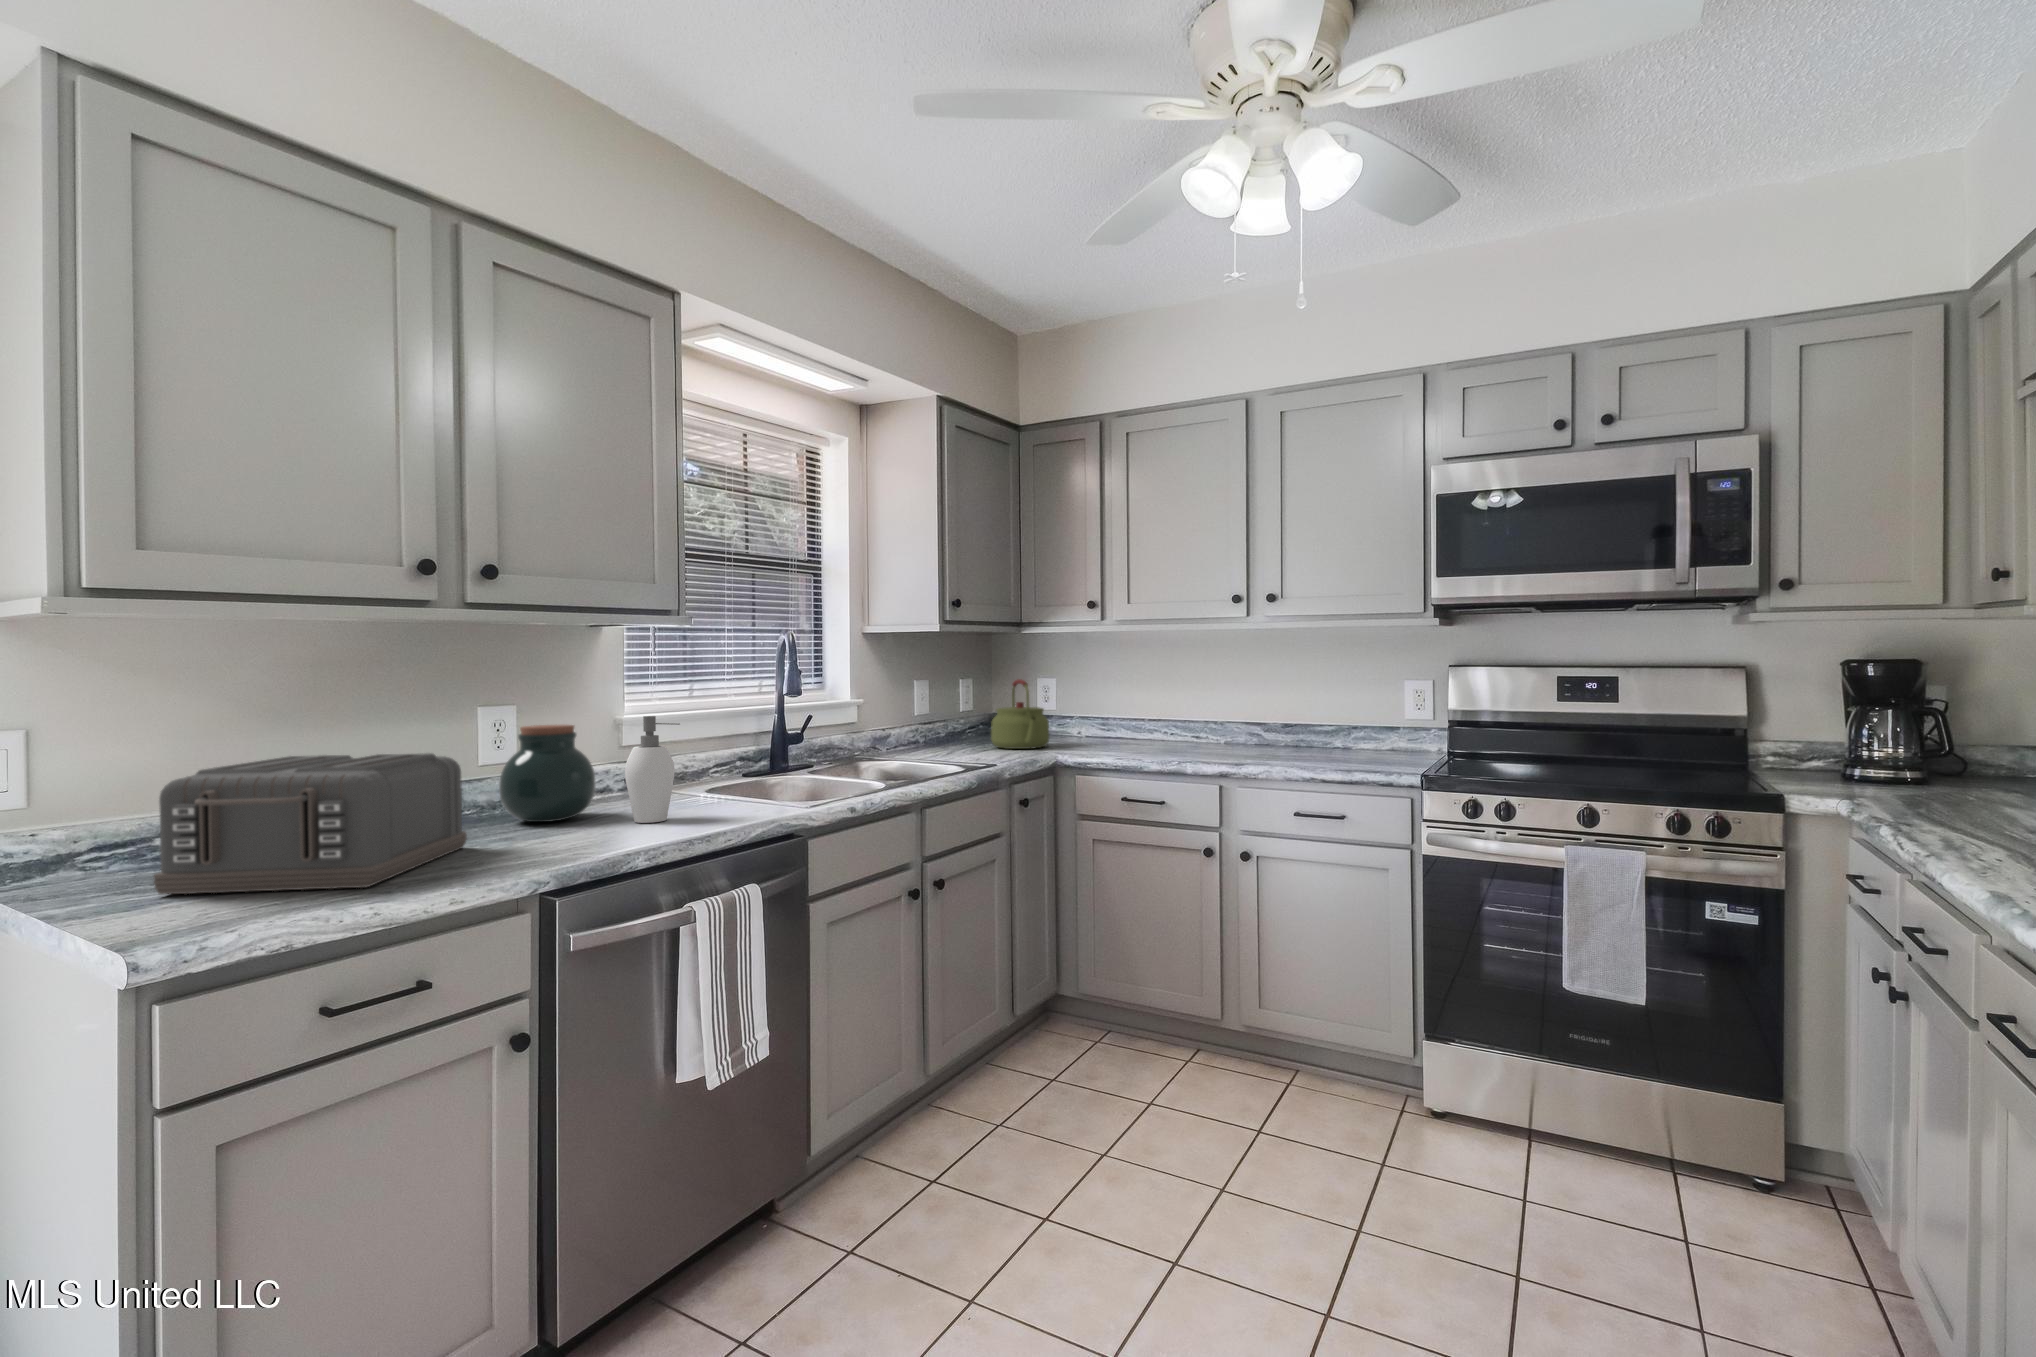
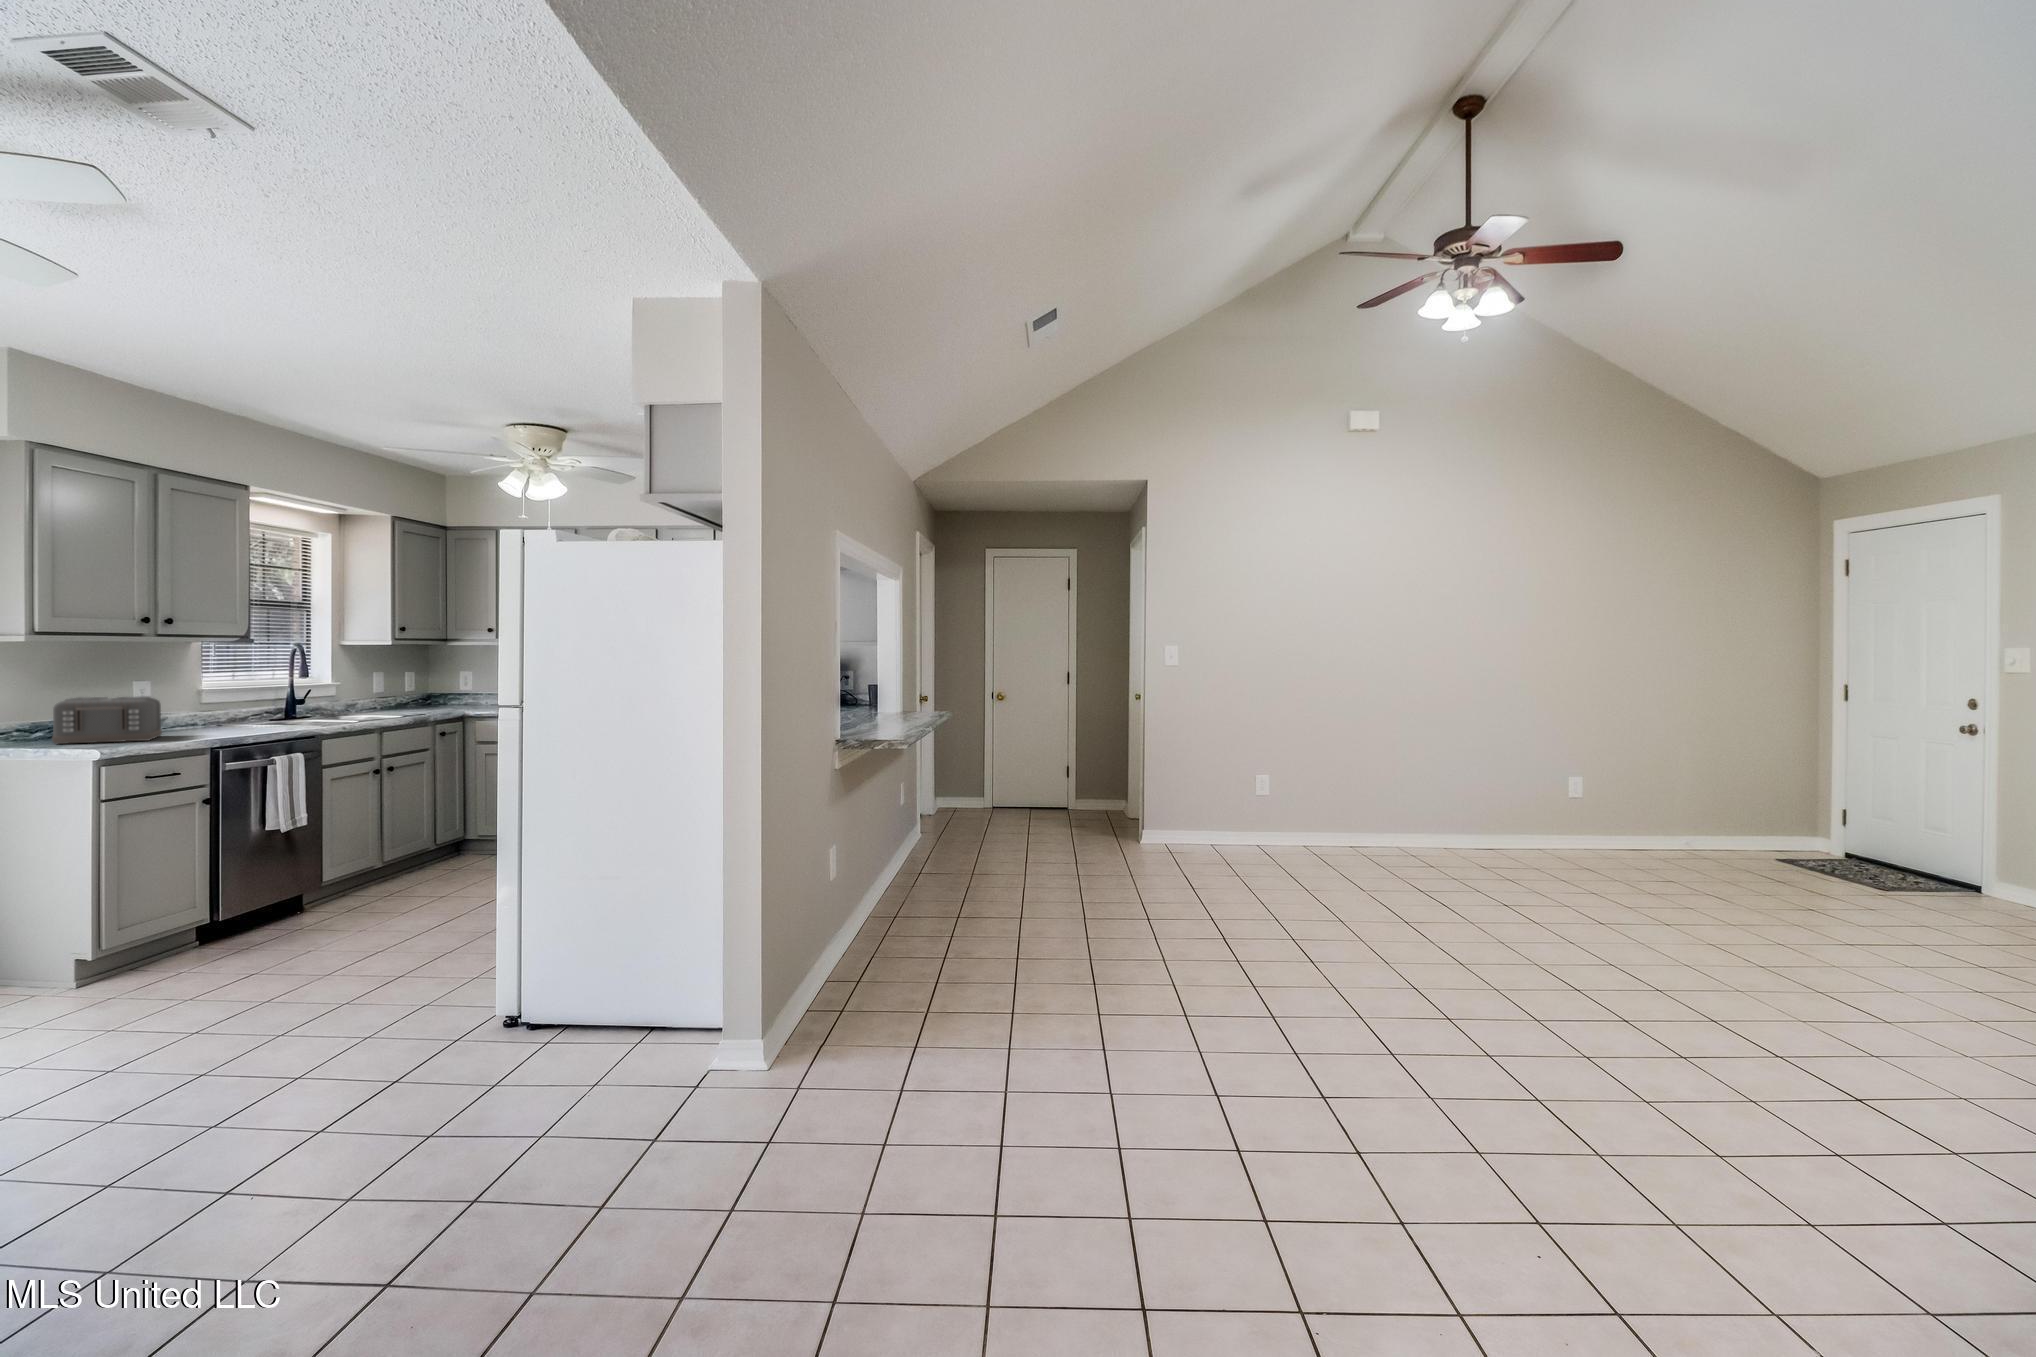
kettle: present [991,679,1049,749] -> none [426,672,464,710]
soap dispenser: present [625,716,680,823] -> none [229,684,260,730]
jar: present [499,725,596,822] -> none [157,689,208,731]

